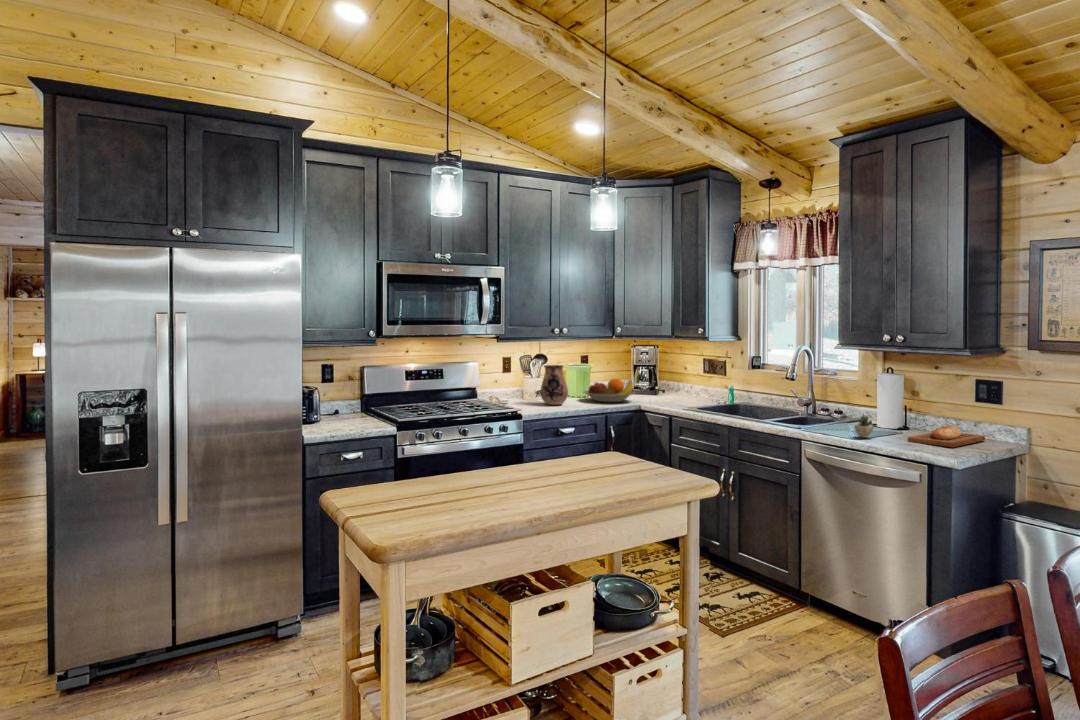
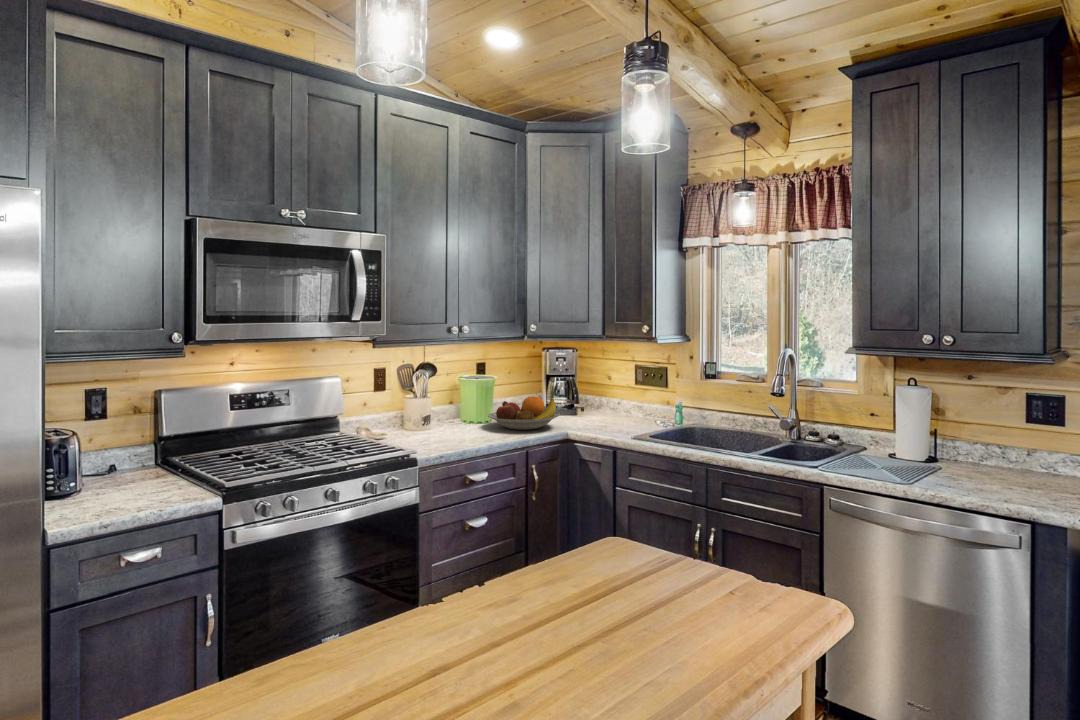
ceramic pitcher: present [541,365,568,405] -> none [433,381,473,440]
succulent plant: present [854,413,874,438] -> none [895,444,950,480]
bread loaf: present [907,426,985,447] -> none [965,456,1046,492]

